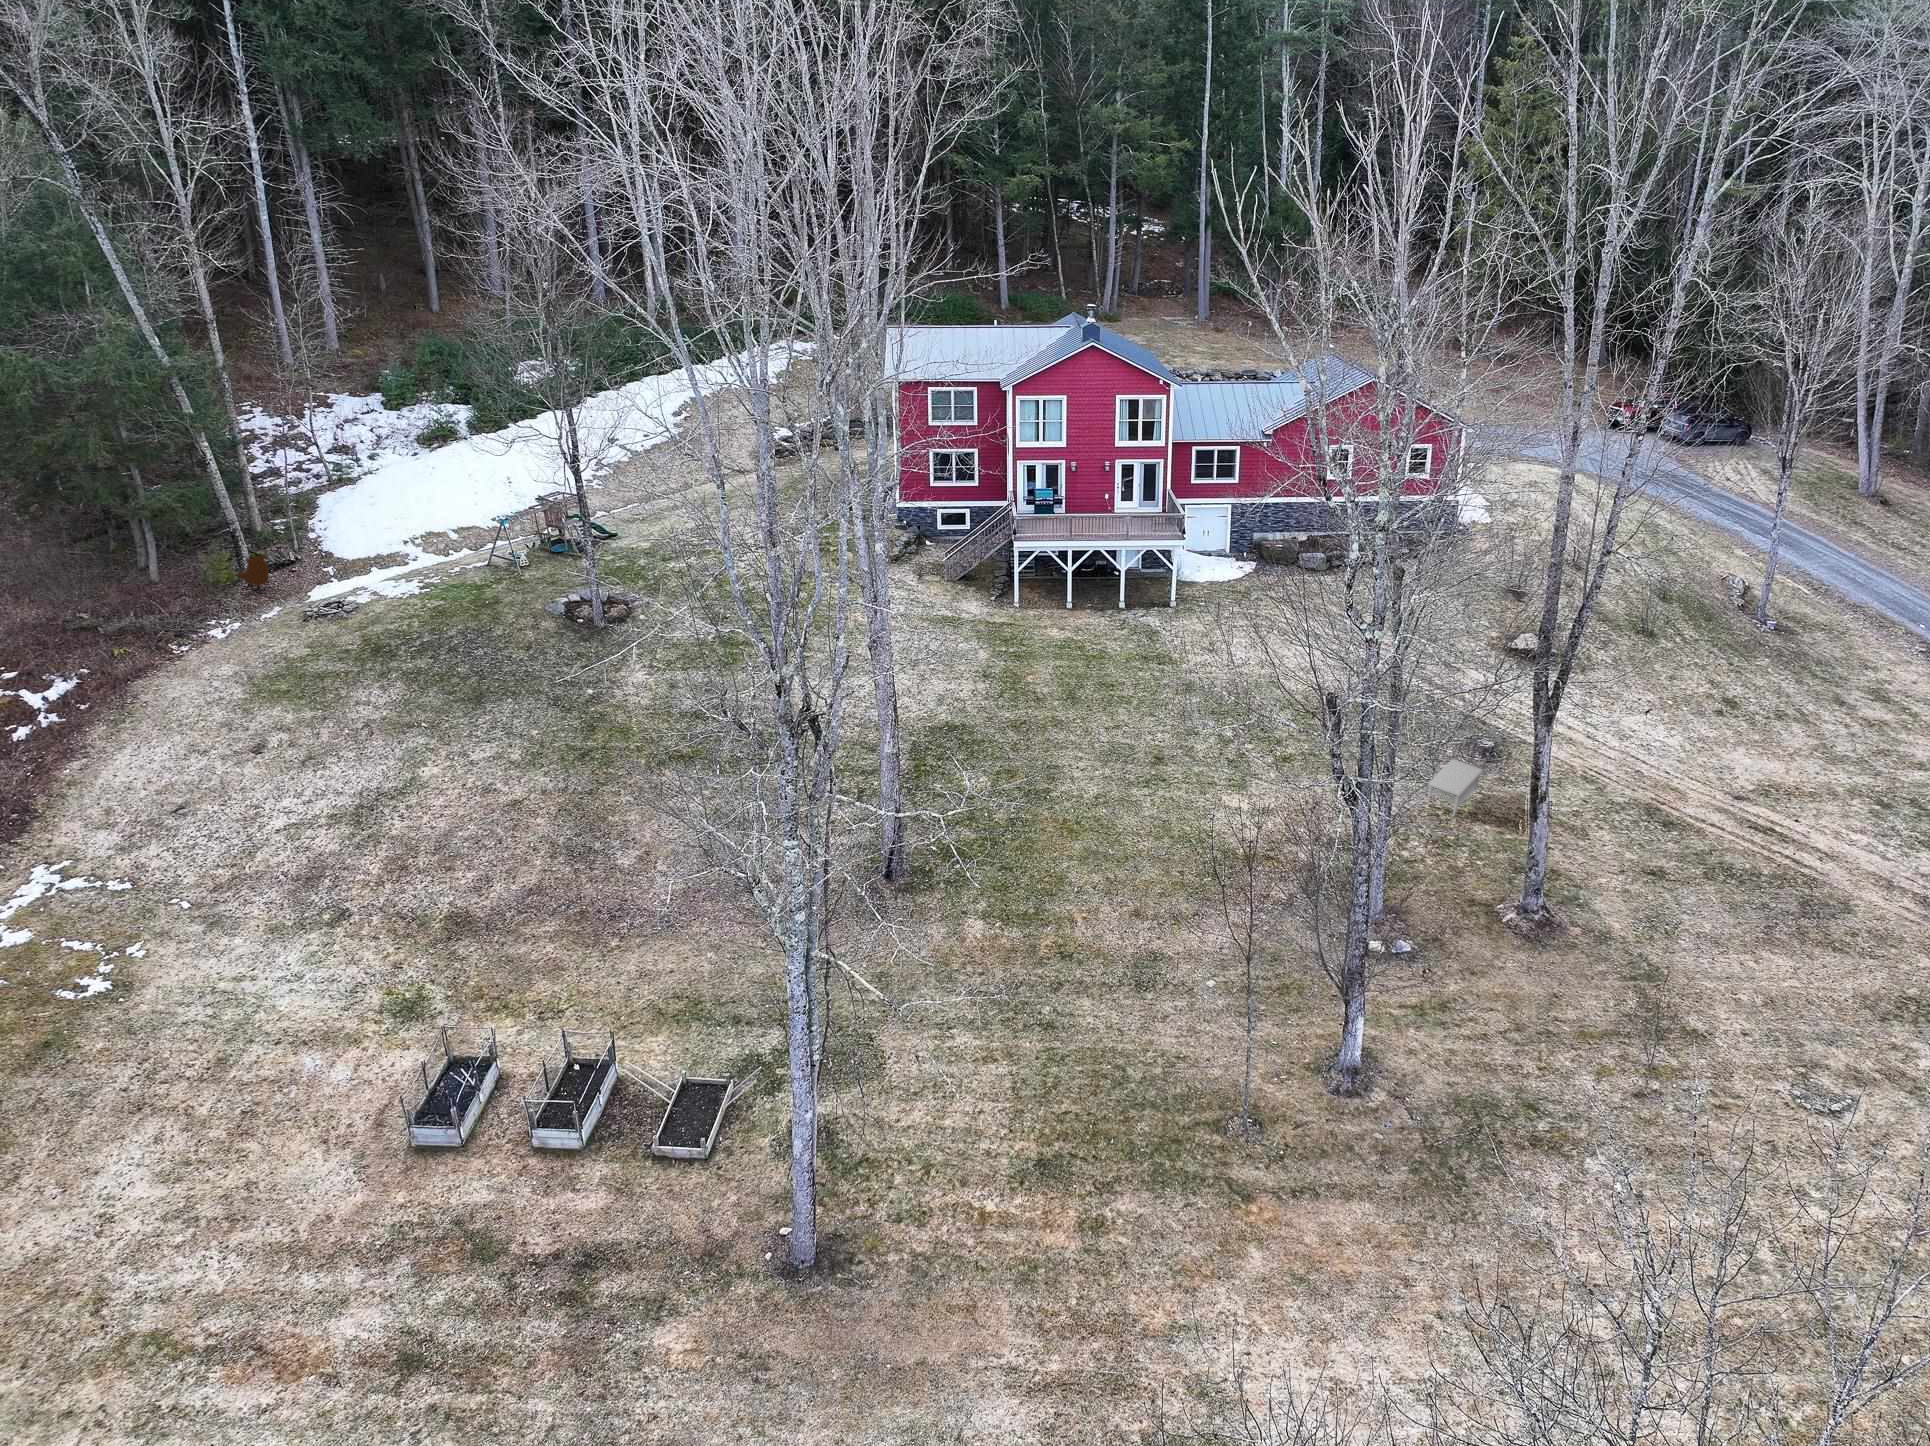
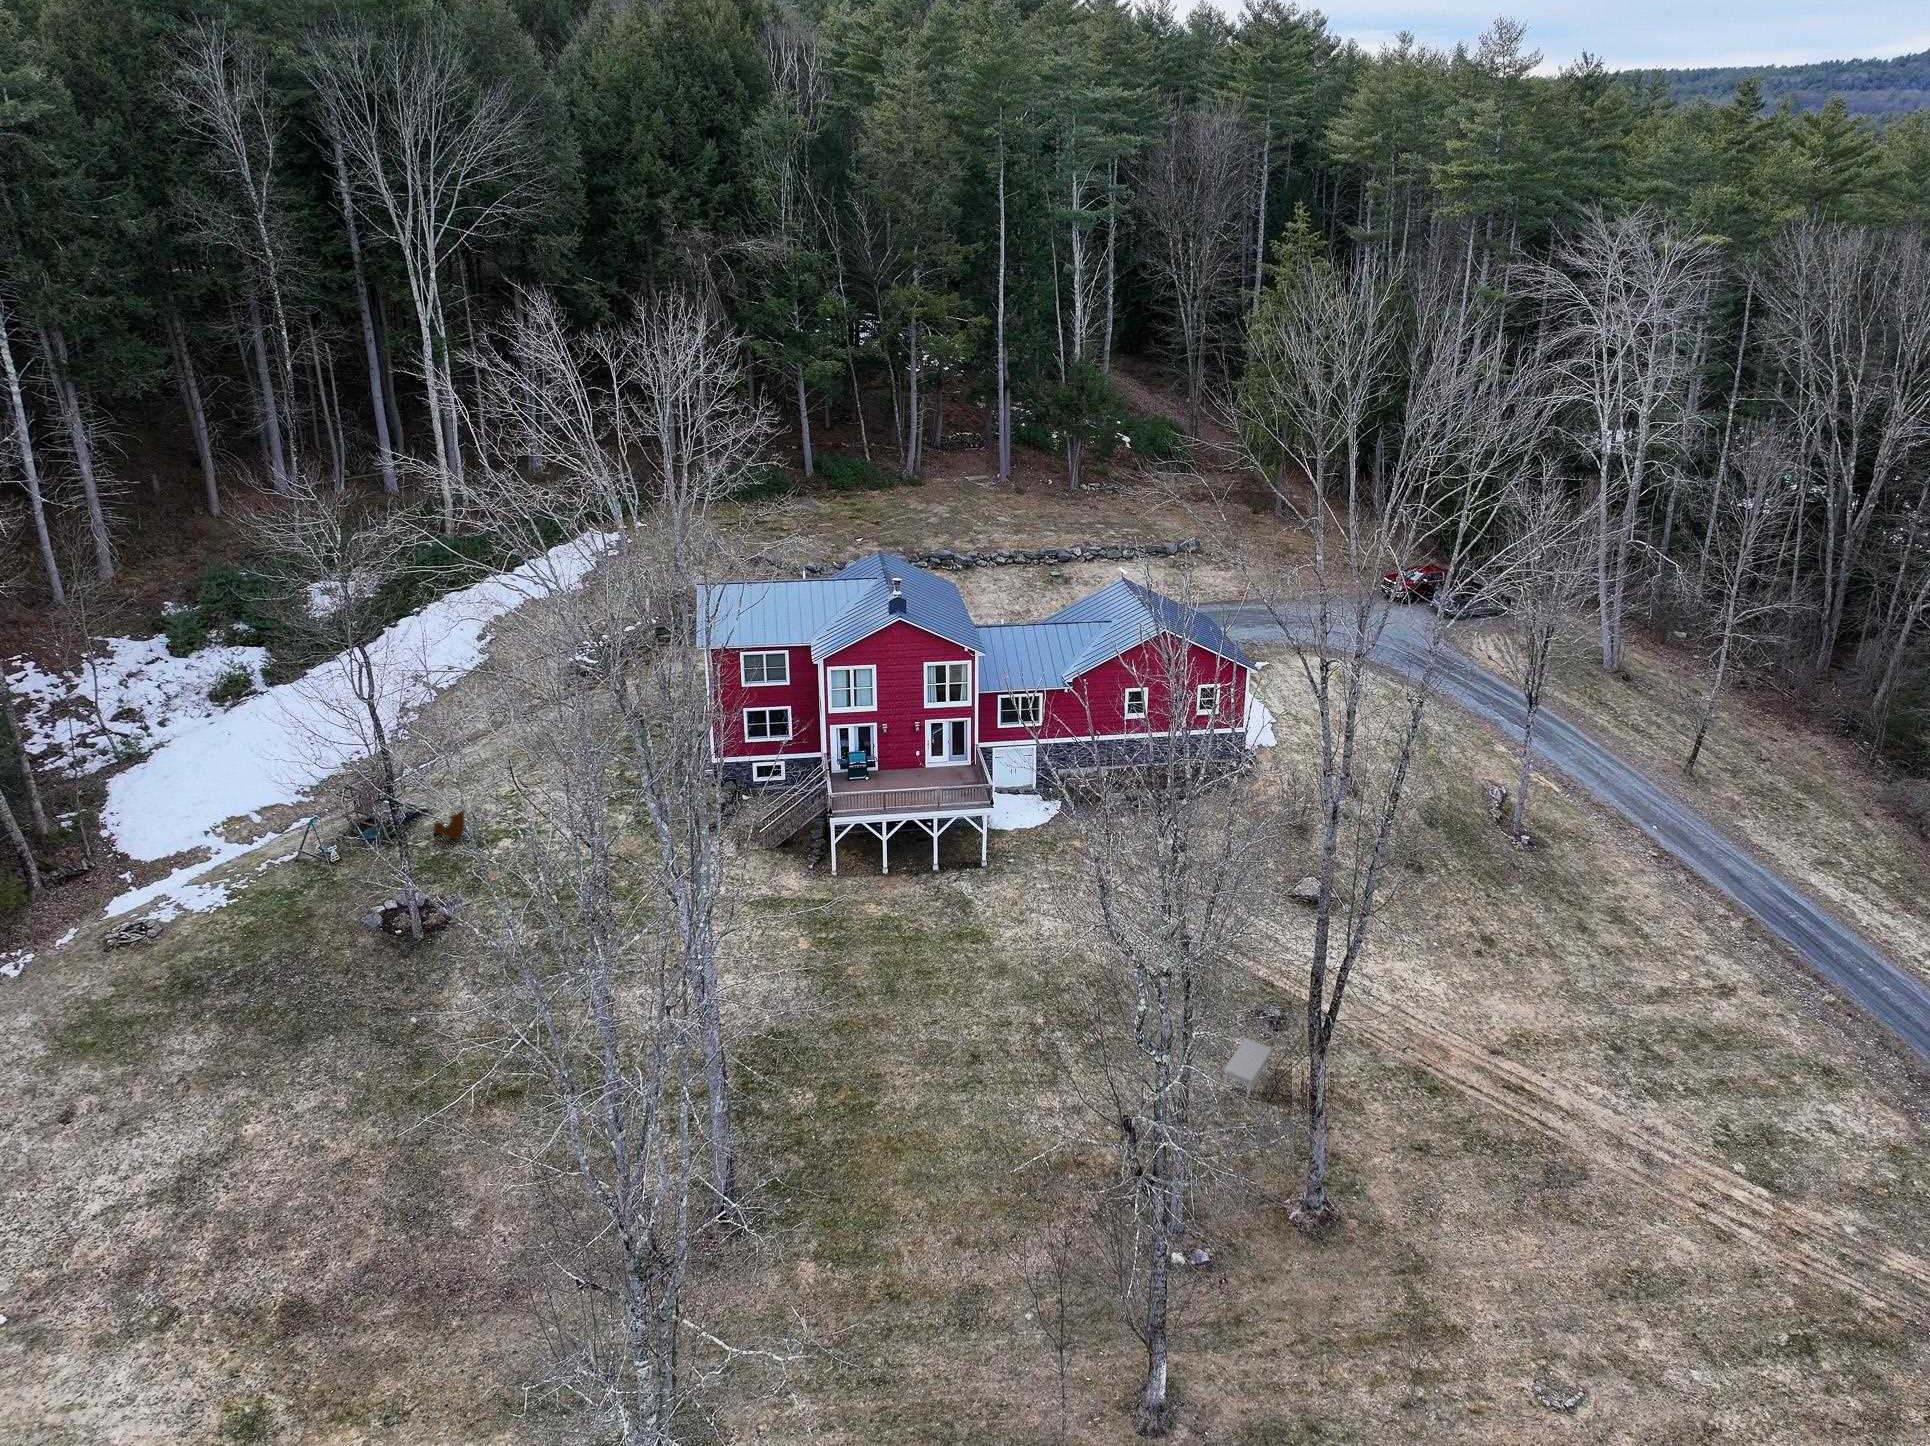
lounge chair: present [237,555,269,595] -> present [433,810,465,847]

